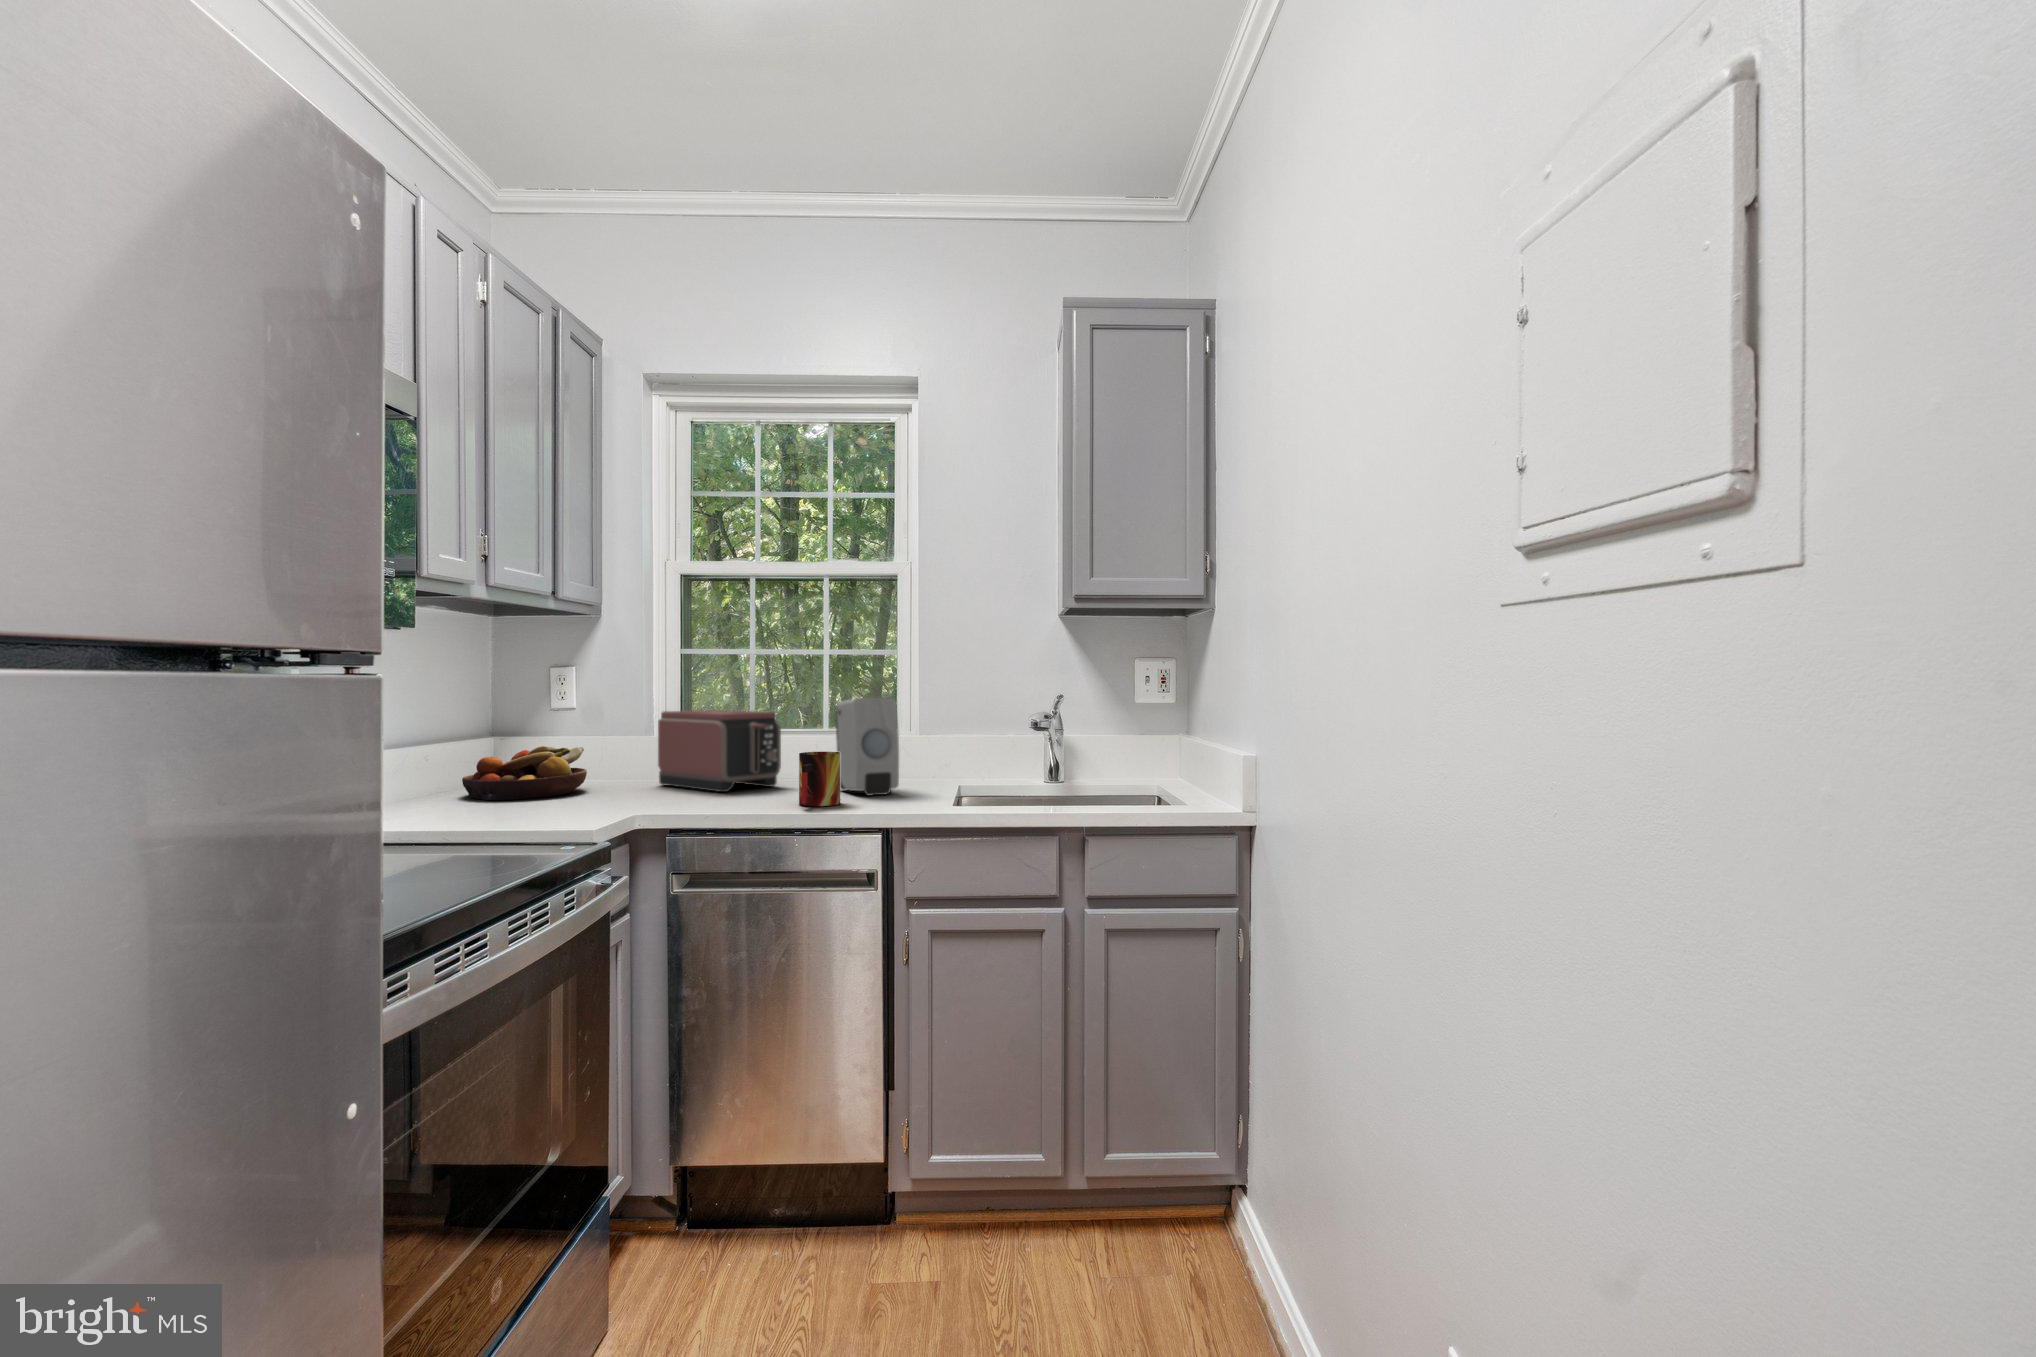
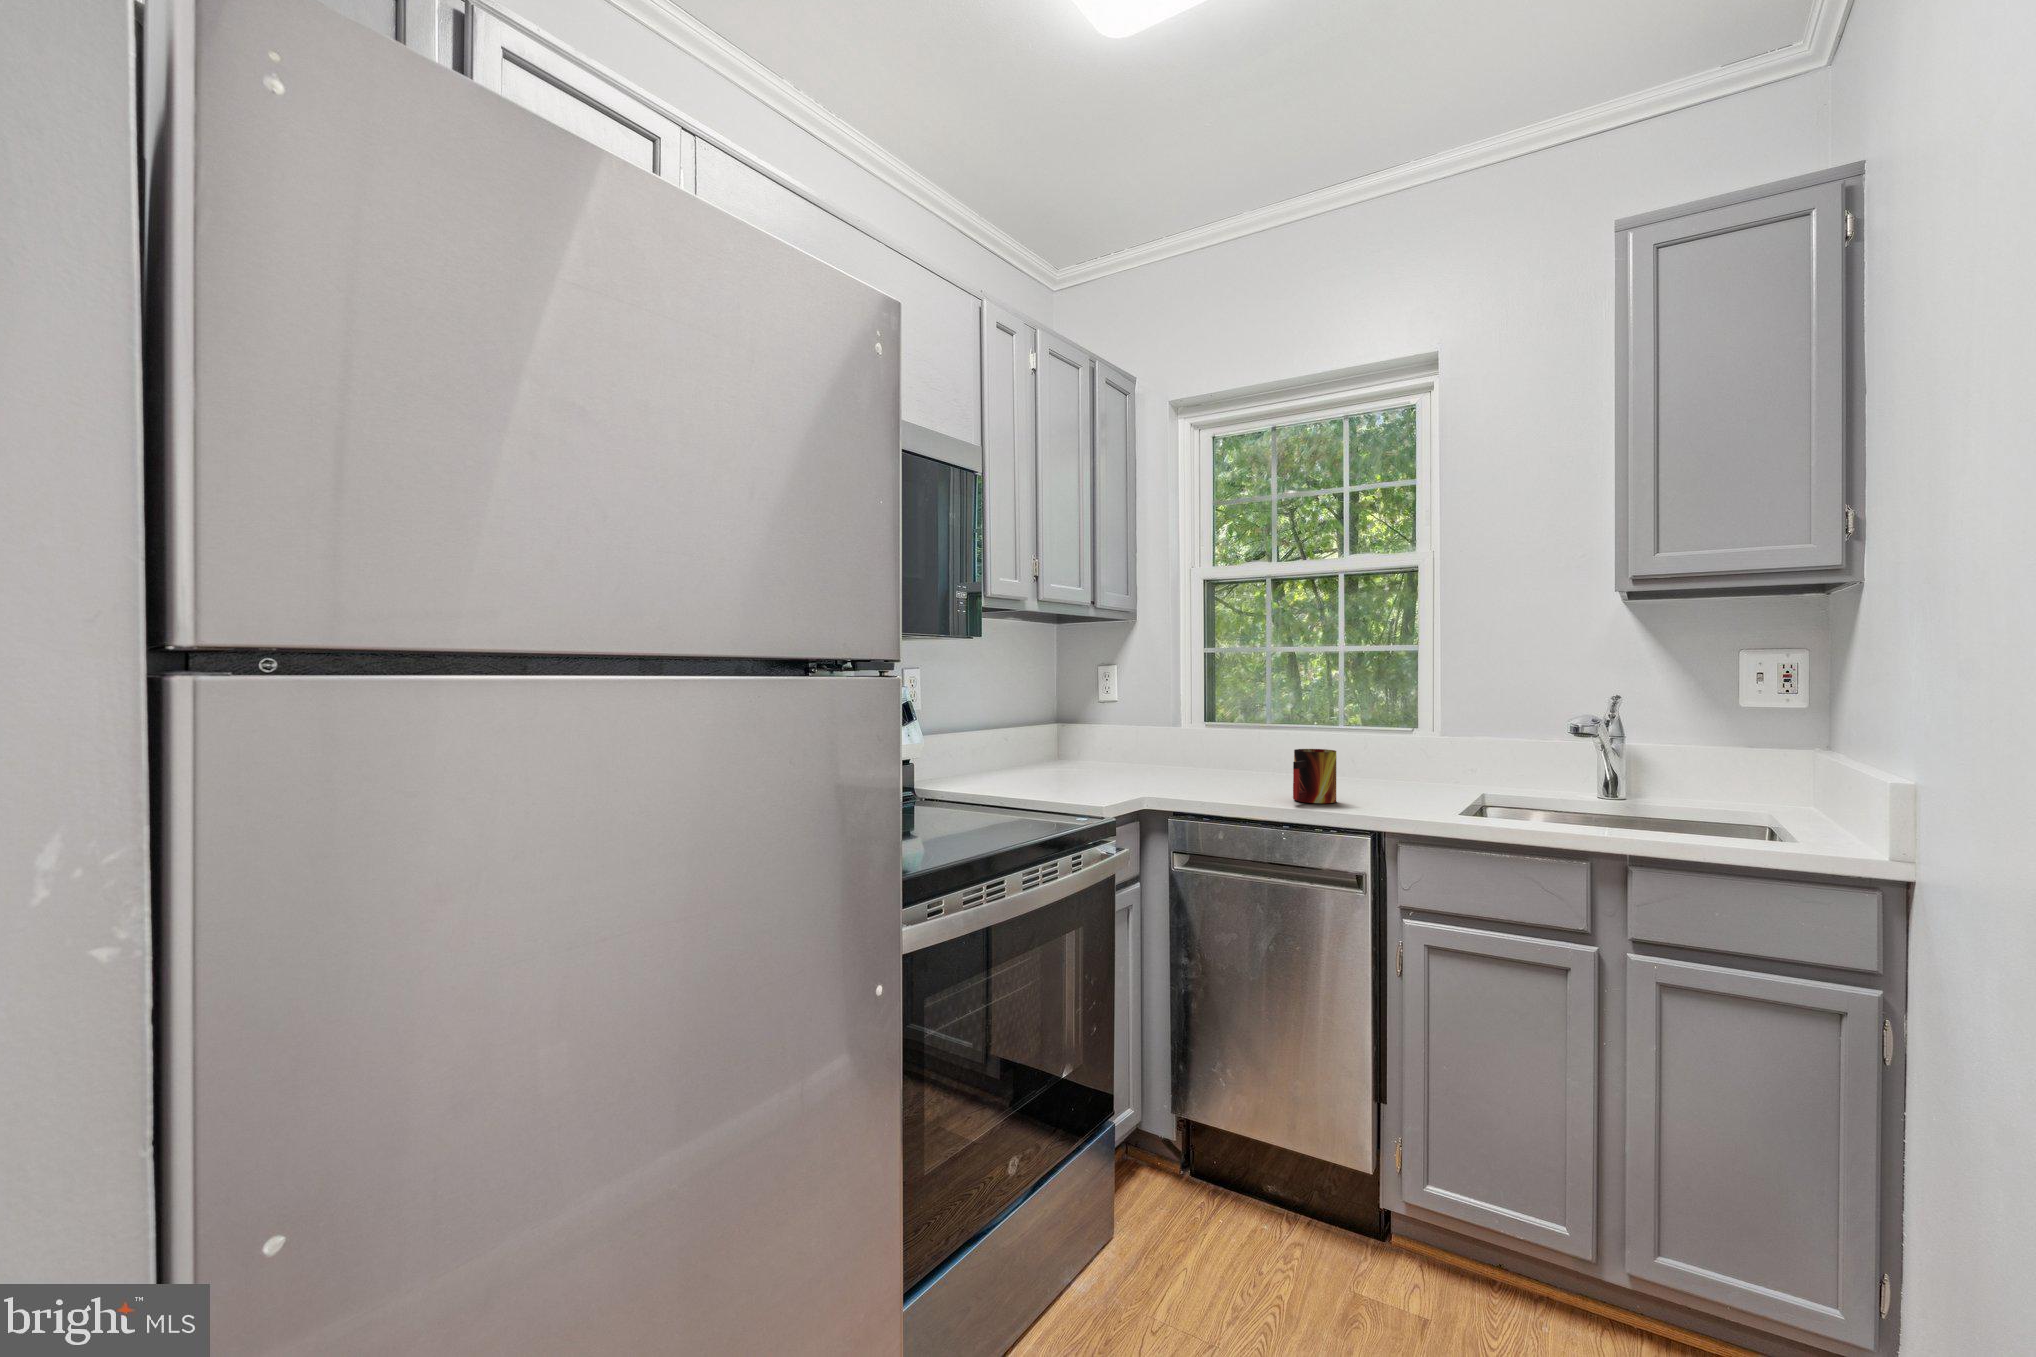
soap dispenser: present [836,698,899,795] -> none [1342,696,1407,797]
toaster: present [658,710,781,792] -> none [1180,705,1289,782]
fruit bowl: present [462,746,587,800] -> none [1029,732,1121,776]

